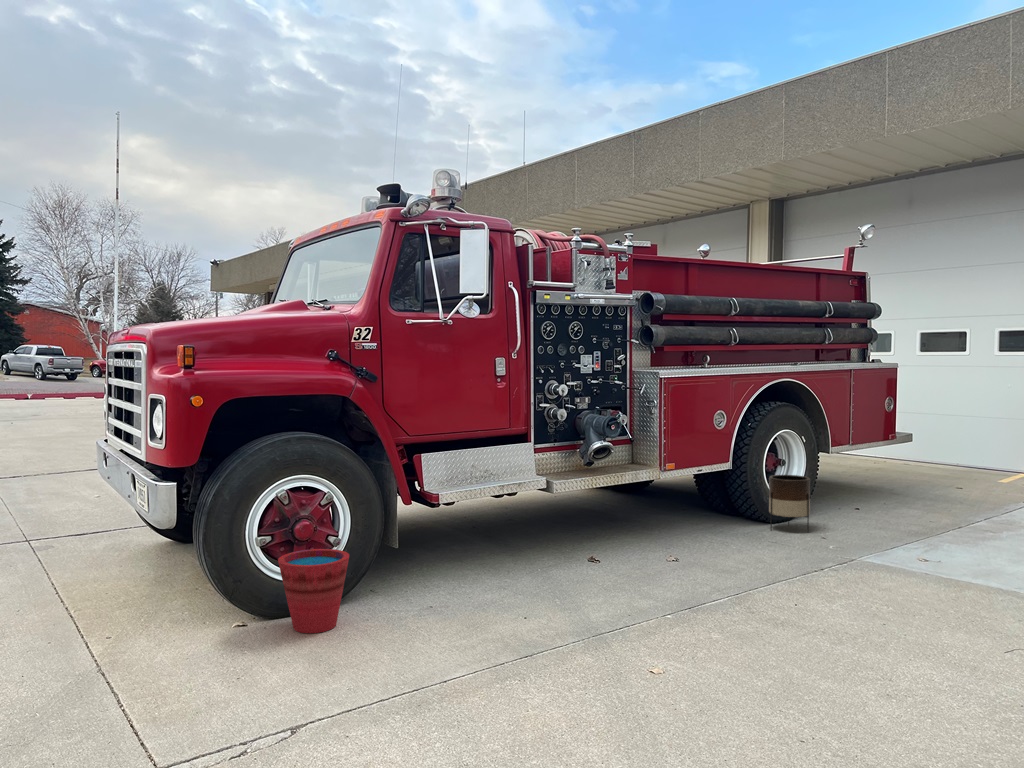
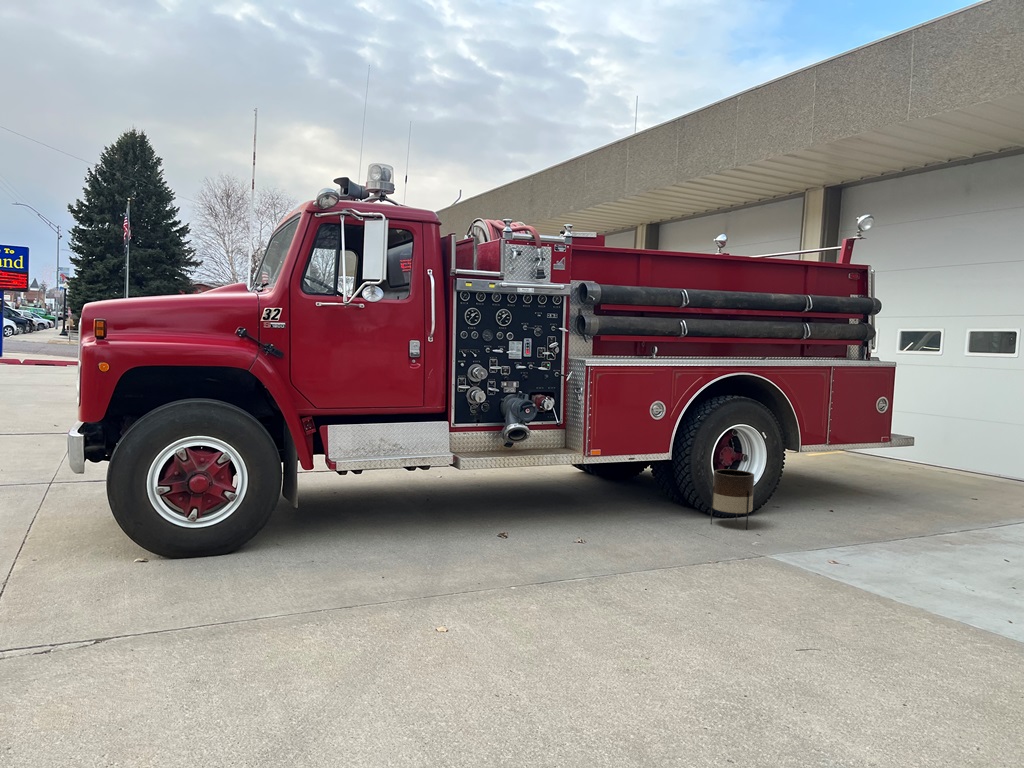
bucket: present [278,549,349,633] -> none [161,502,227,574]

